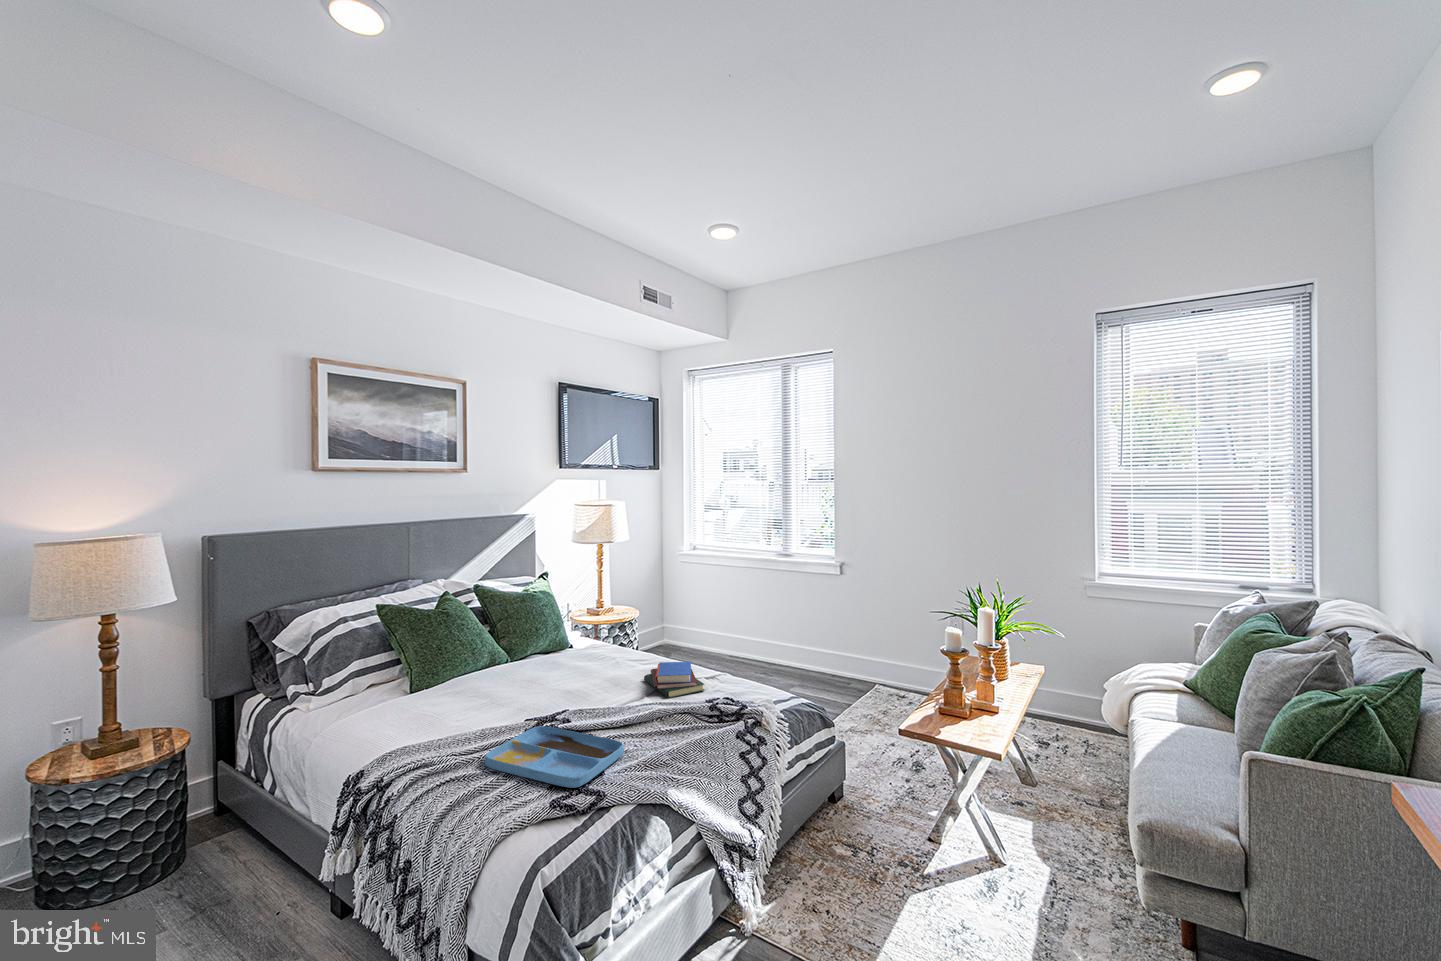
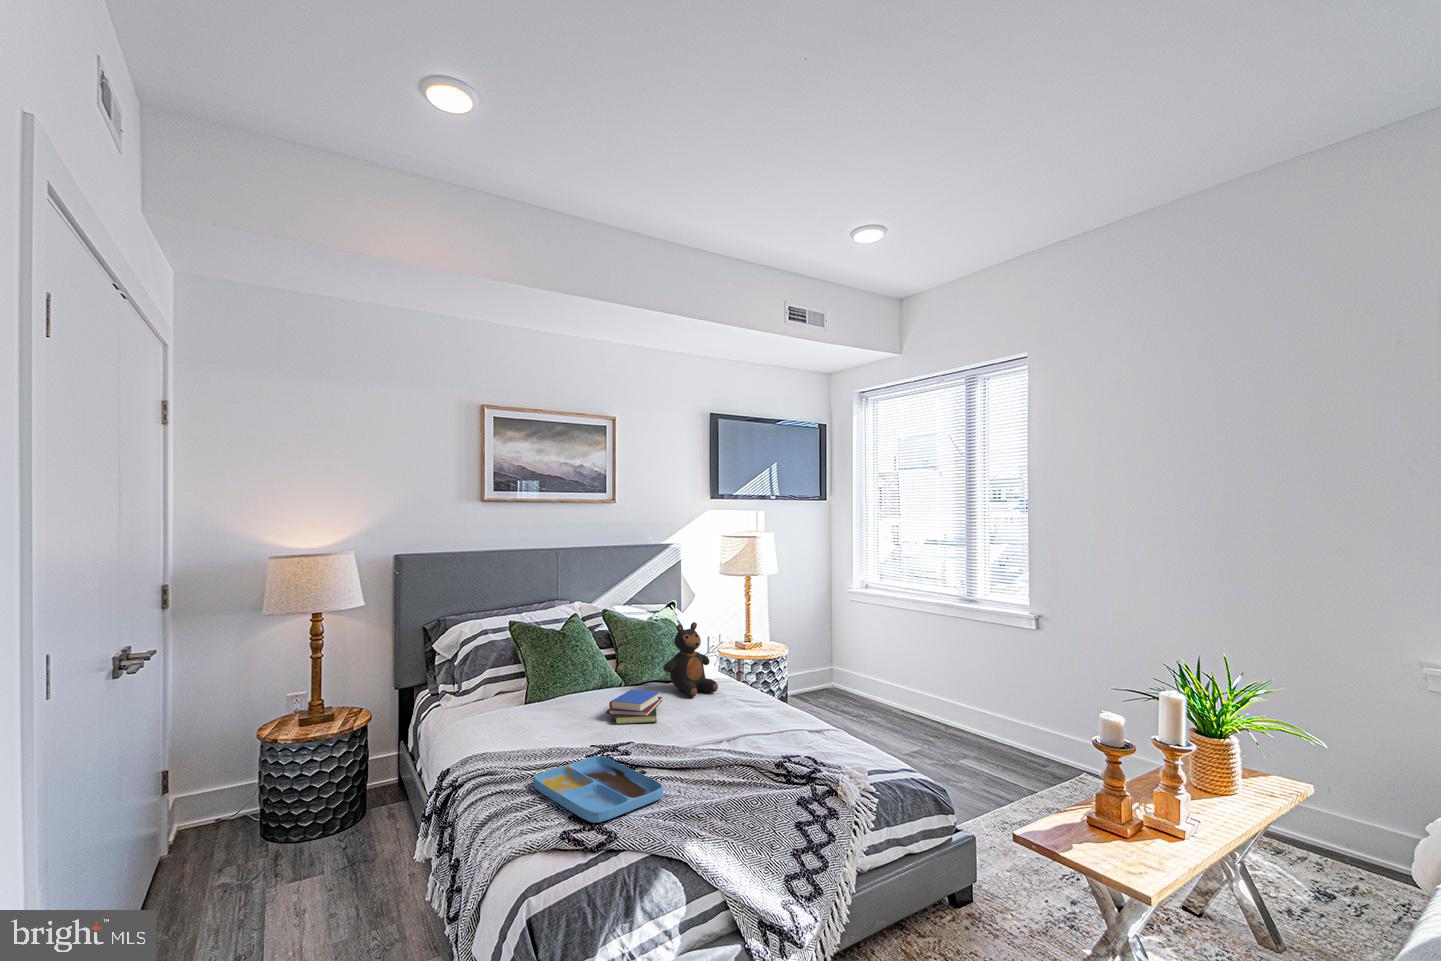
teddy bear: none [552,590,605,660] -> present [664,622,718,697]
book: present [644,662,704,698] -> present [606,690,662,724]

